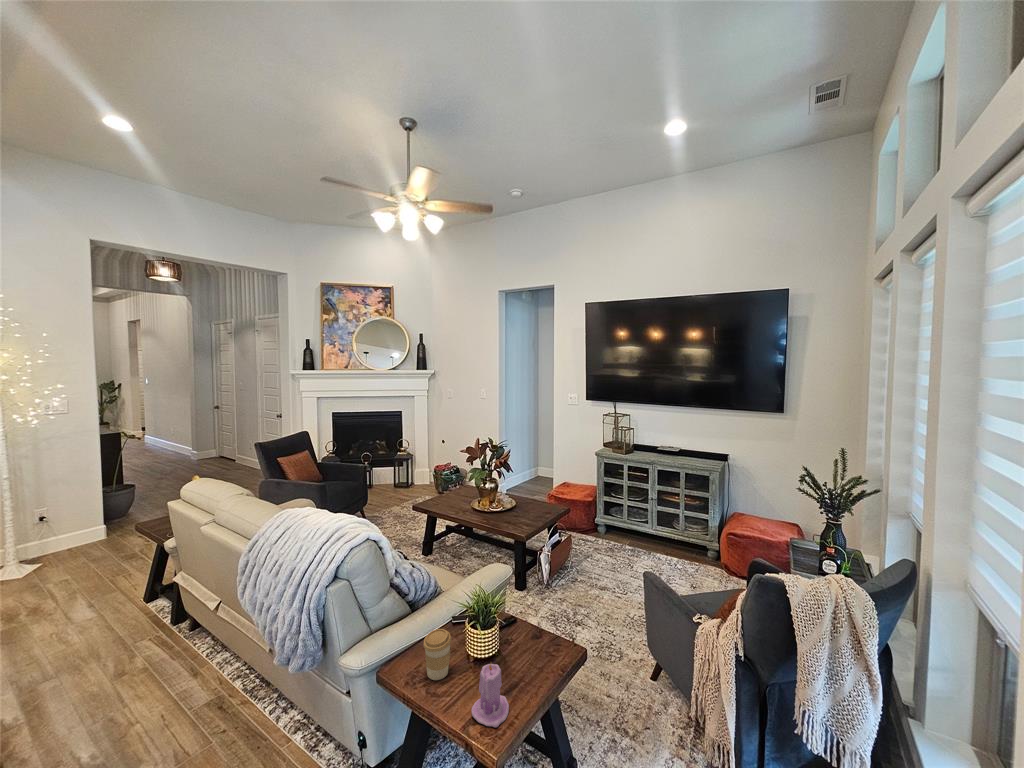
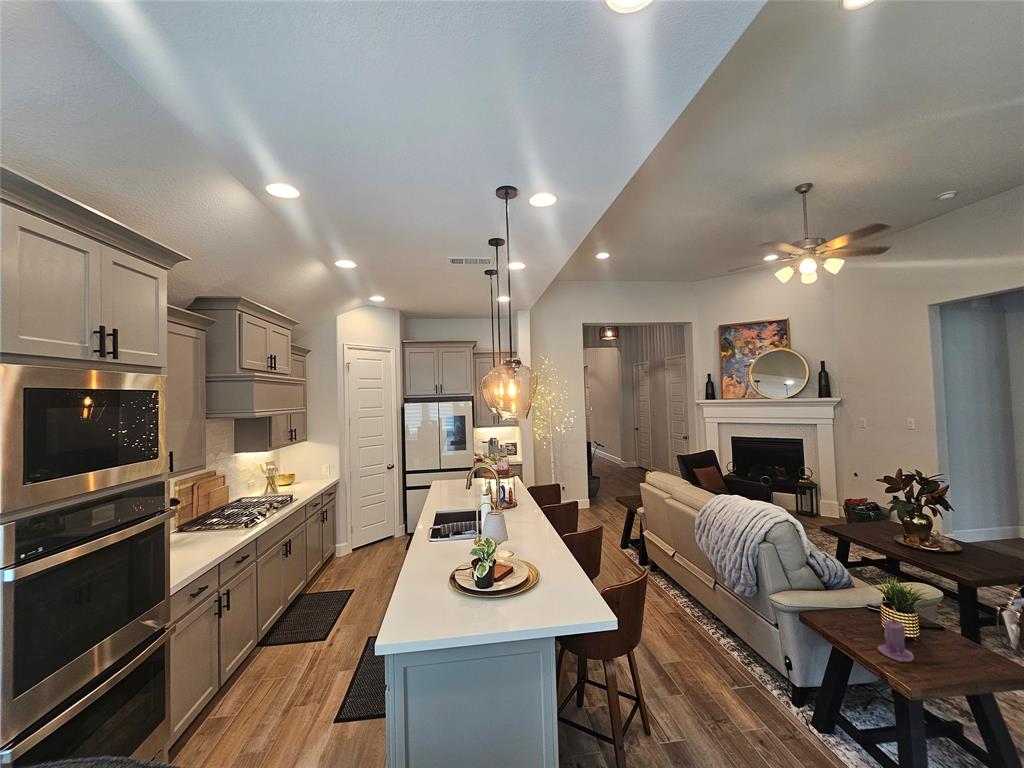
coffee cup: present [423,629,452,680] -> none [835,594,860,628]

